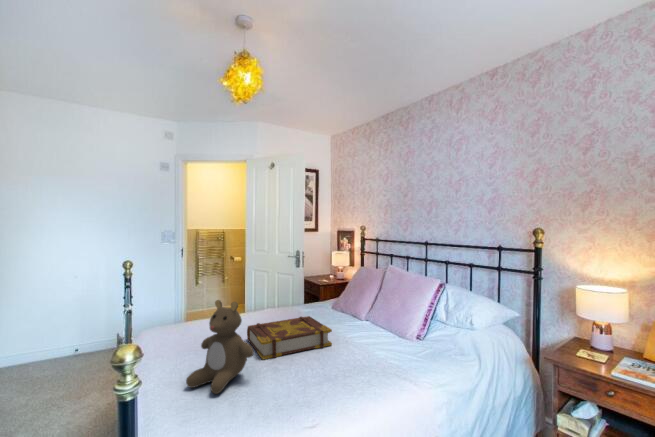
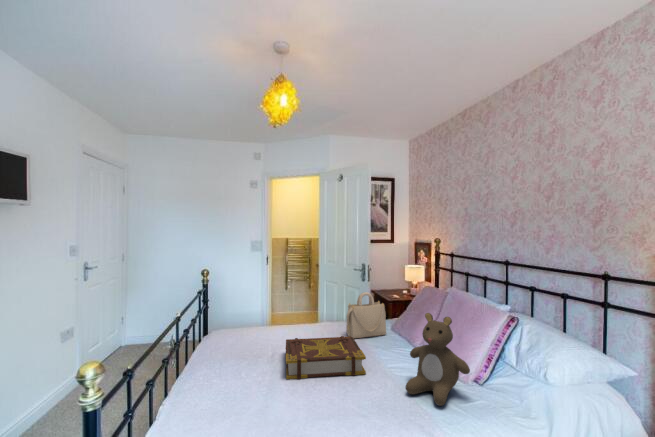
handbag: none [295,276,332,320] -> present [346,292,386,338]
teddy bear: present [186,300,254,394] -> present [406,313,470,406]

